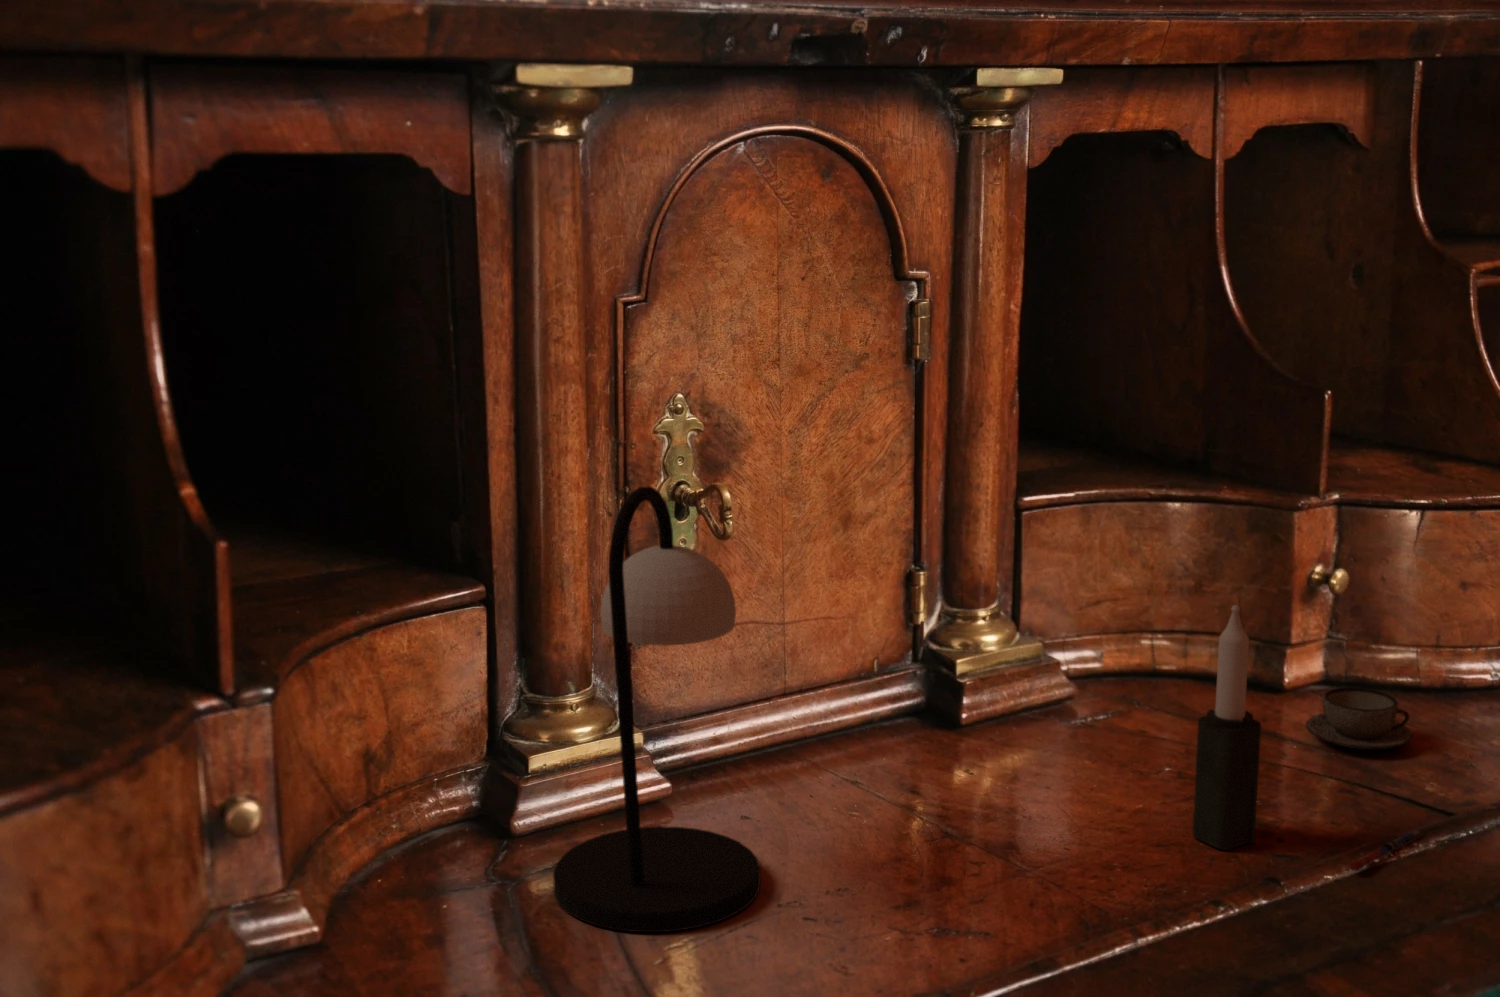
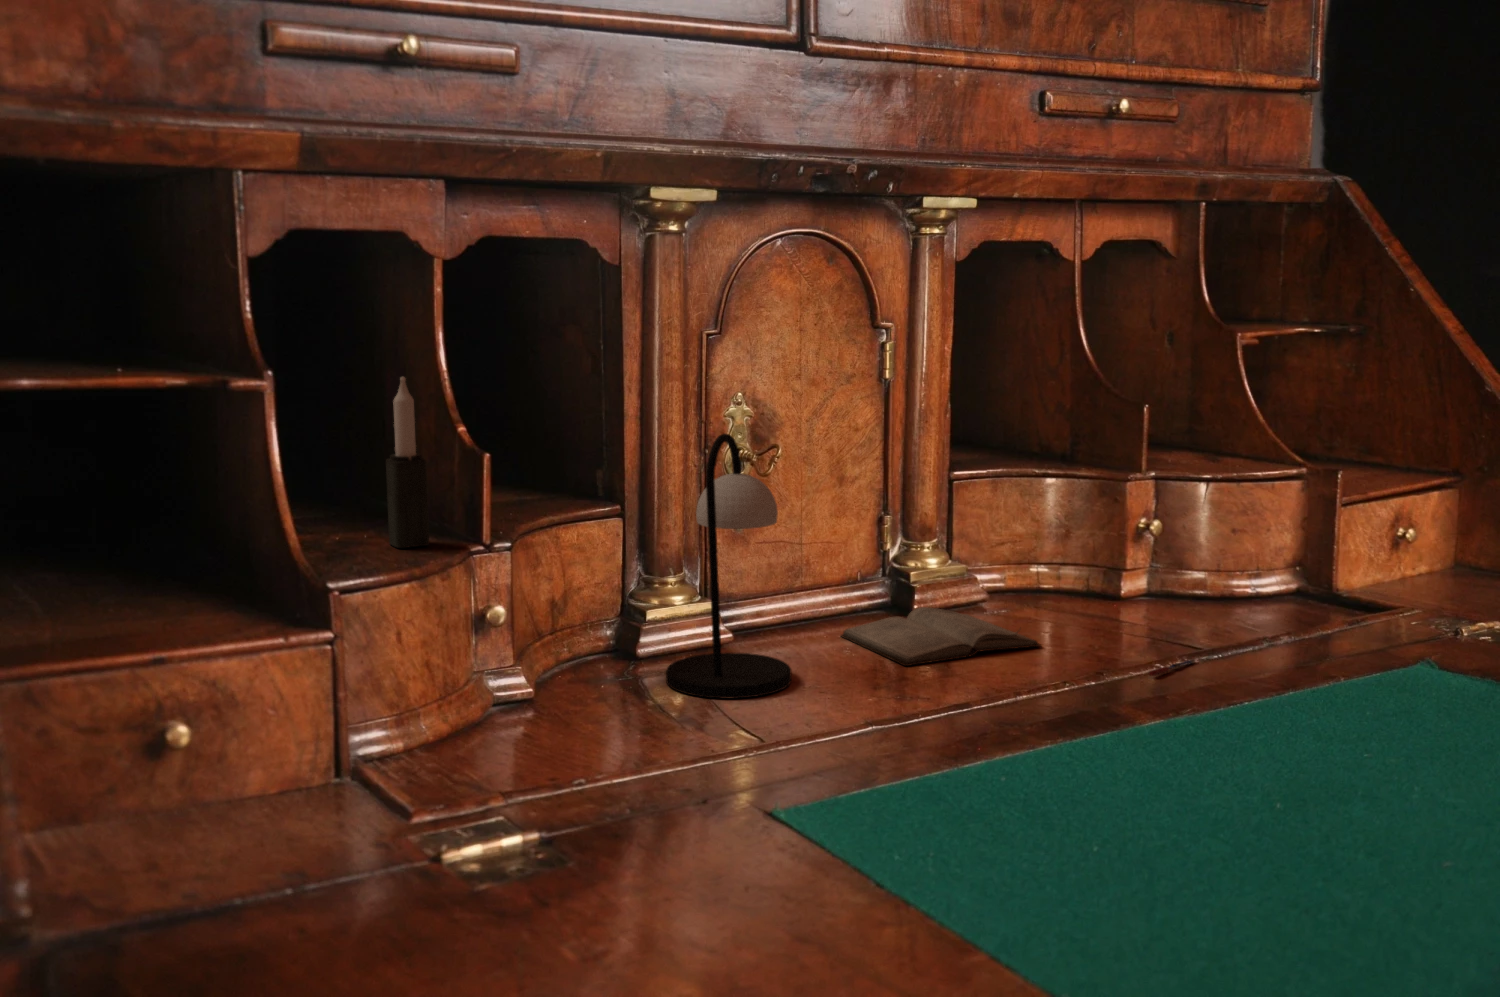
candle: present [1193,605,1261,850] -> present [386,377,429,548]
teacup: present [1306,687,1413,749] -> none [1133,589,1199,625]
diary: none [845,724,1168,849] -> present [841,607,1041,666]

